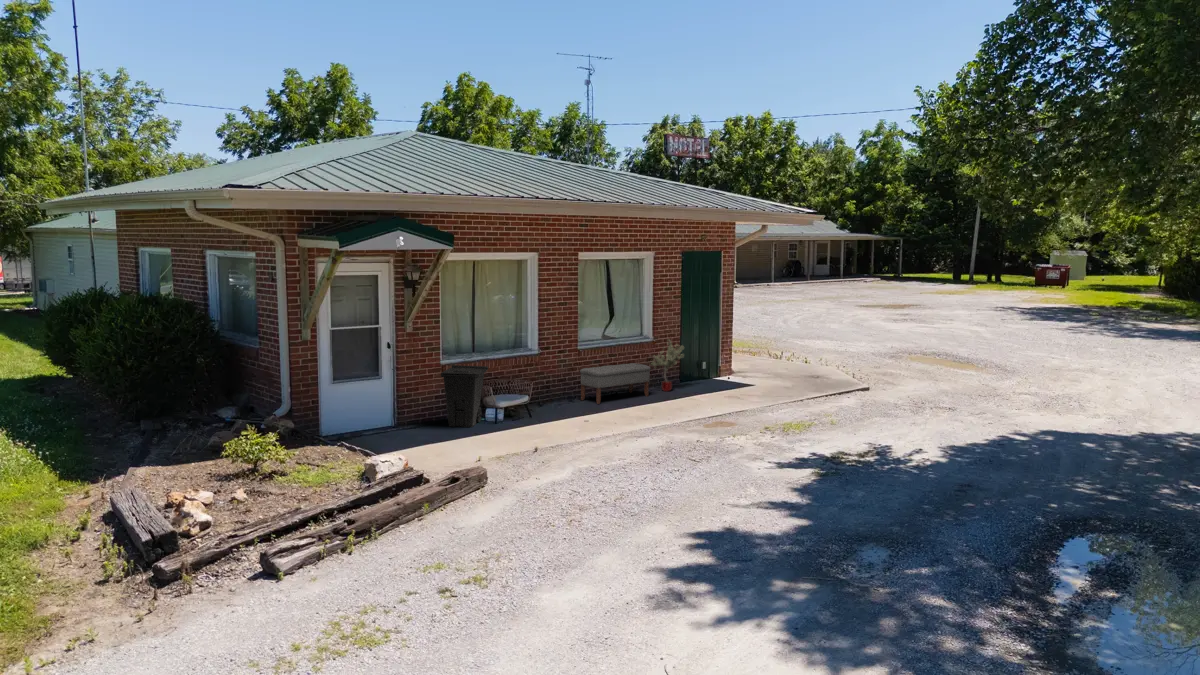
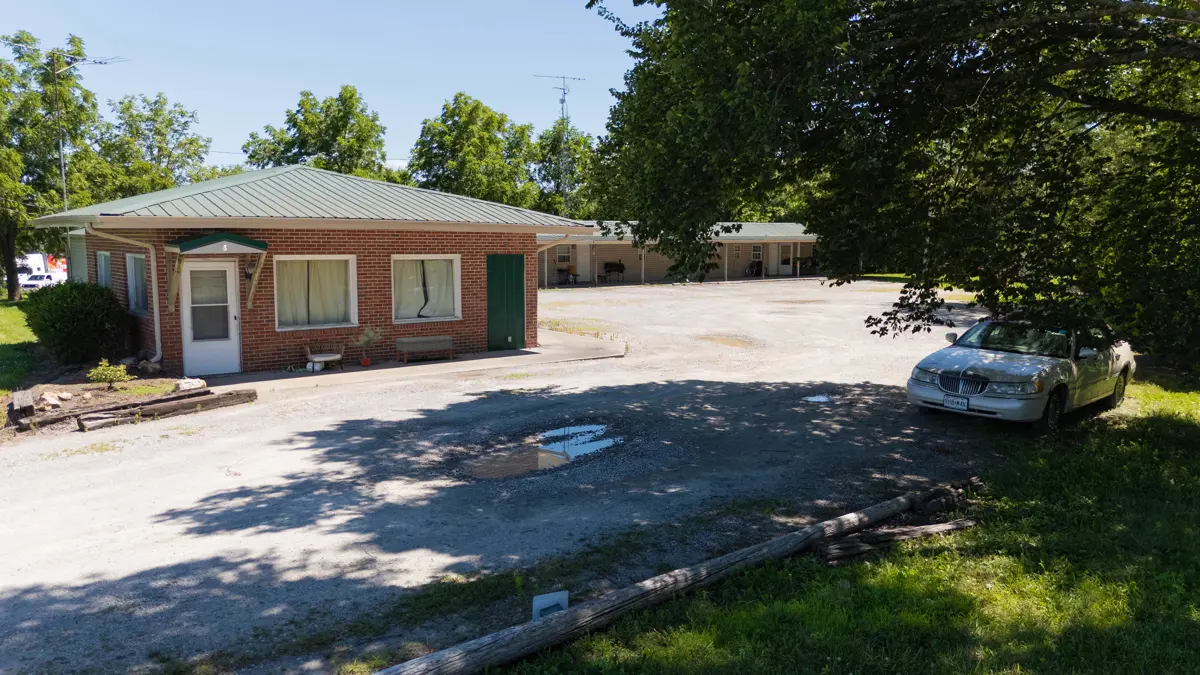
potted tree: present [651,340,684,391] -> present [350,324,382,366]
trash can: present [441,365,488,427] -> none [270,333,309,374]

